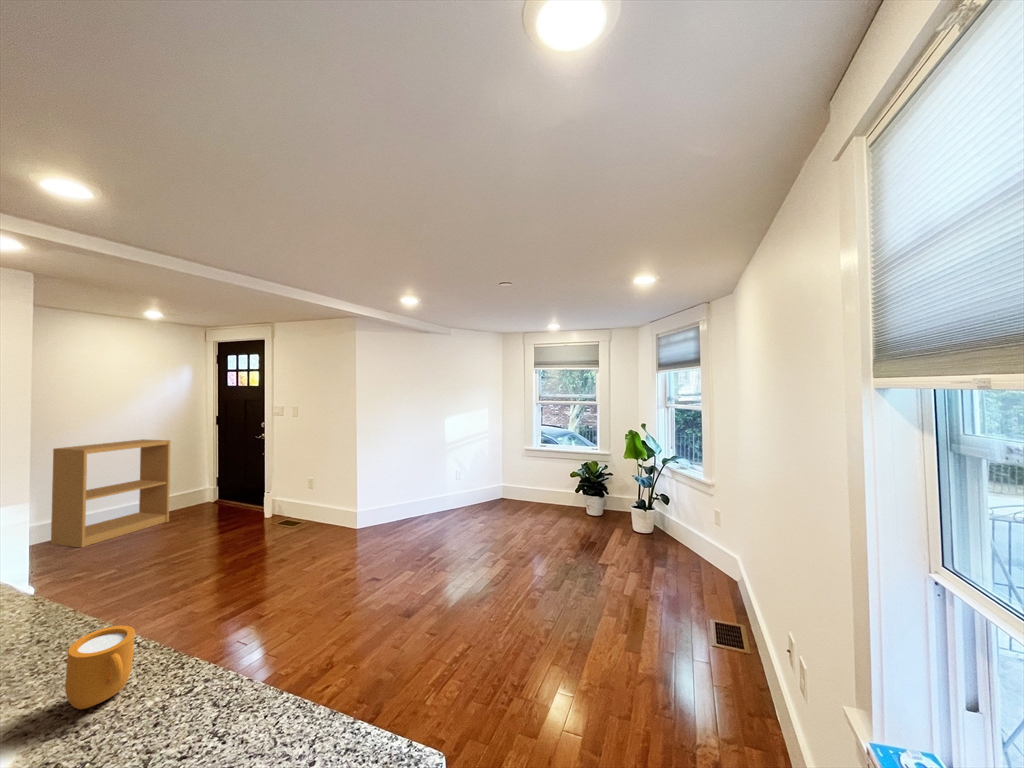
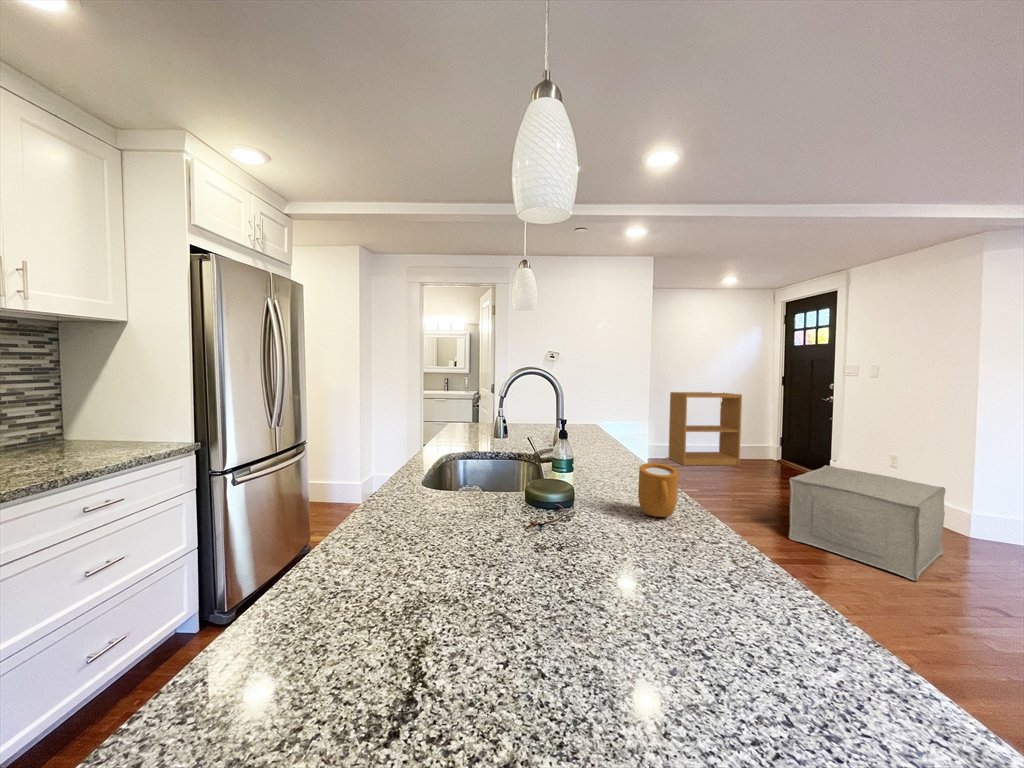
ottoman: none [231,497,341,588] -> present [789,465,946,581]

